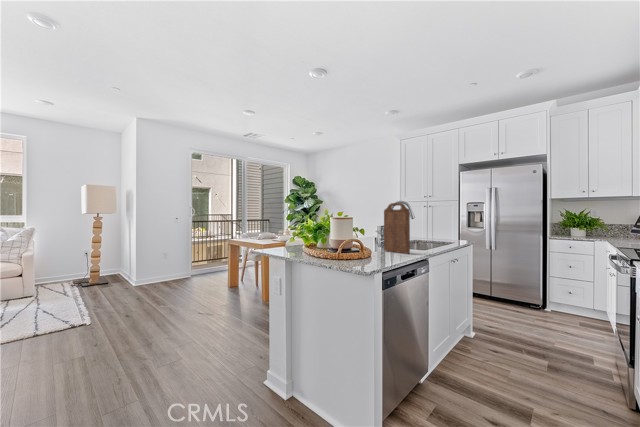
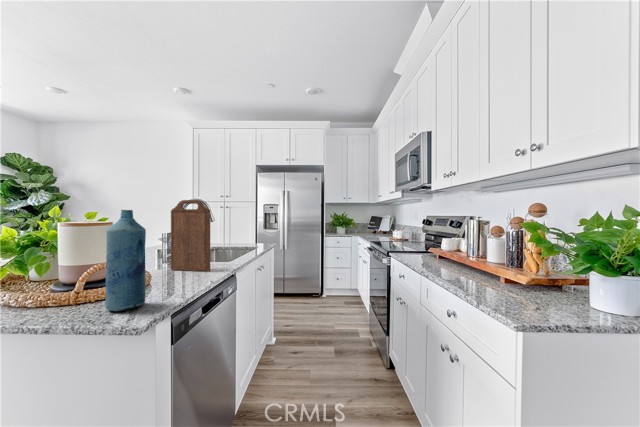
bottle: none [351,210,369,265] -> present [105,210,146,311]

